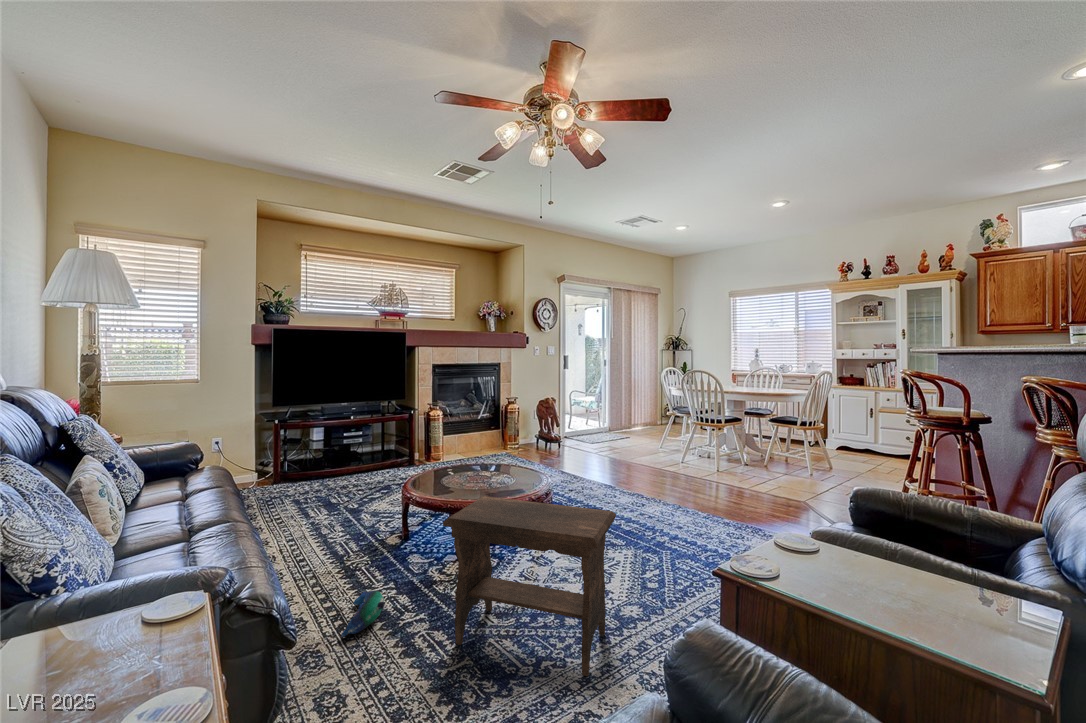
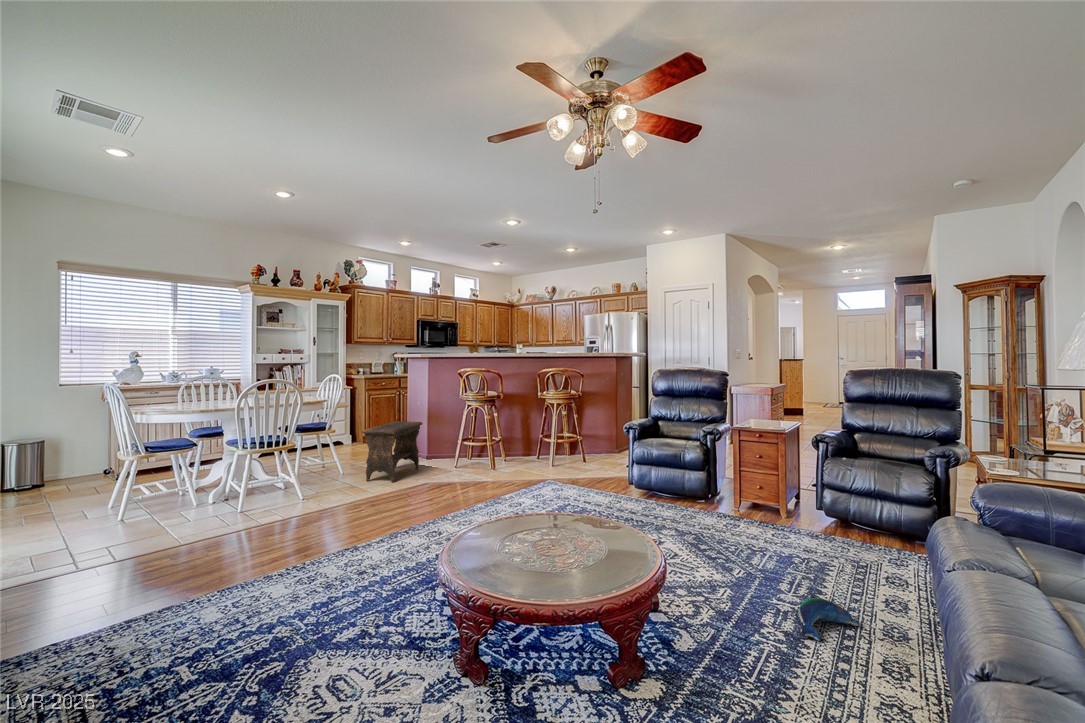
footstool: present [443,496,616,676] -> present [362,421,423,483]

